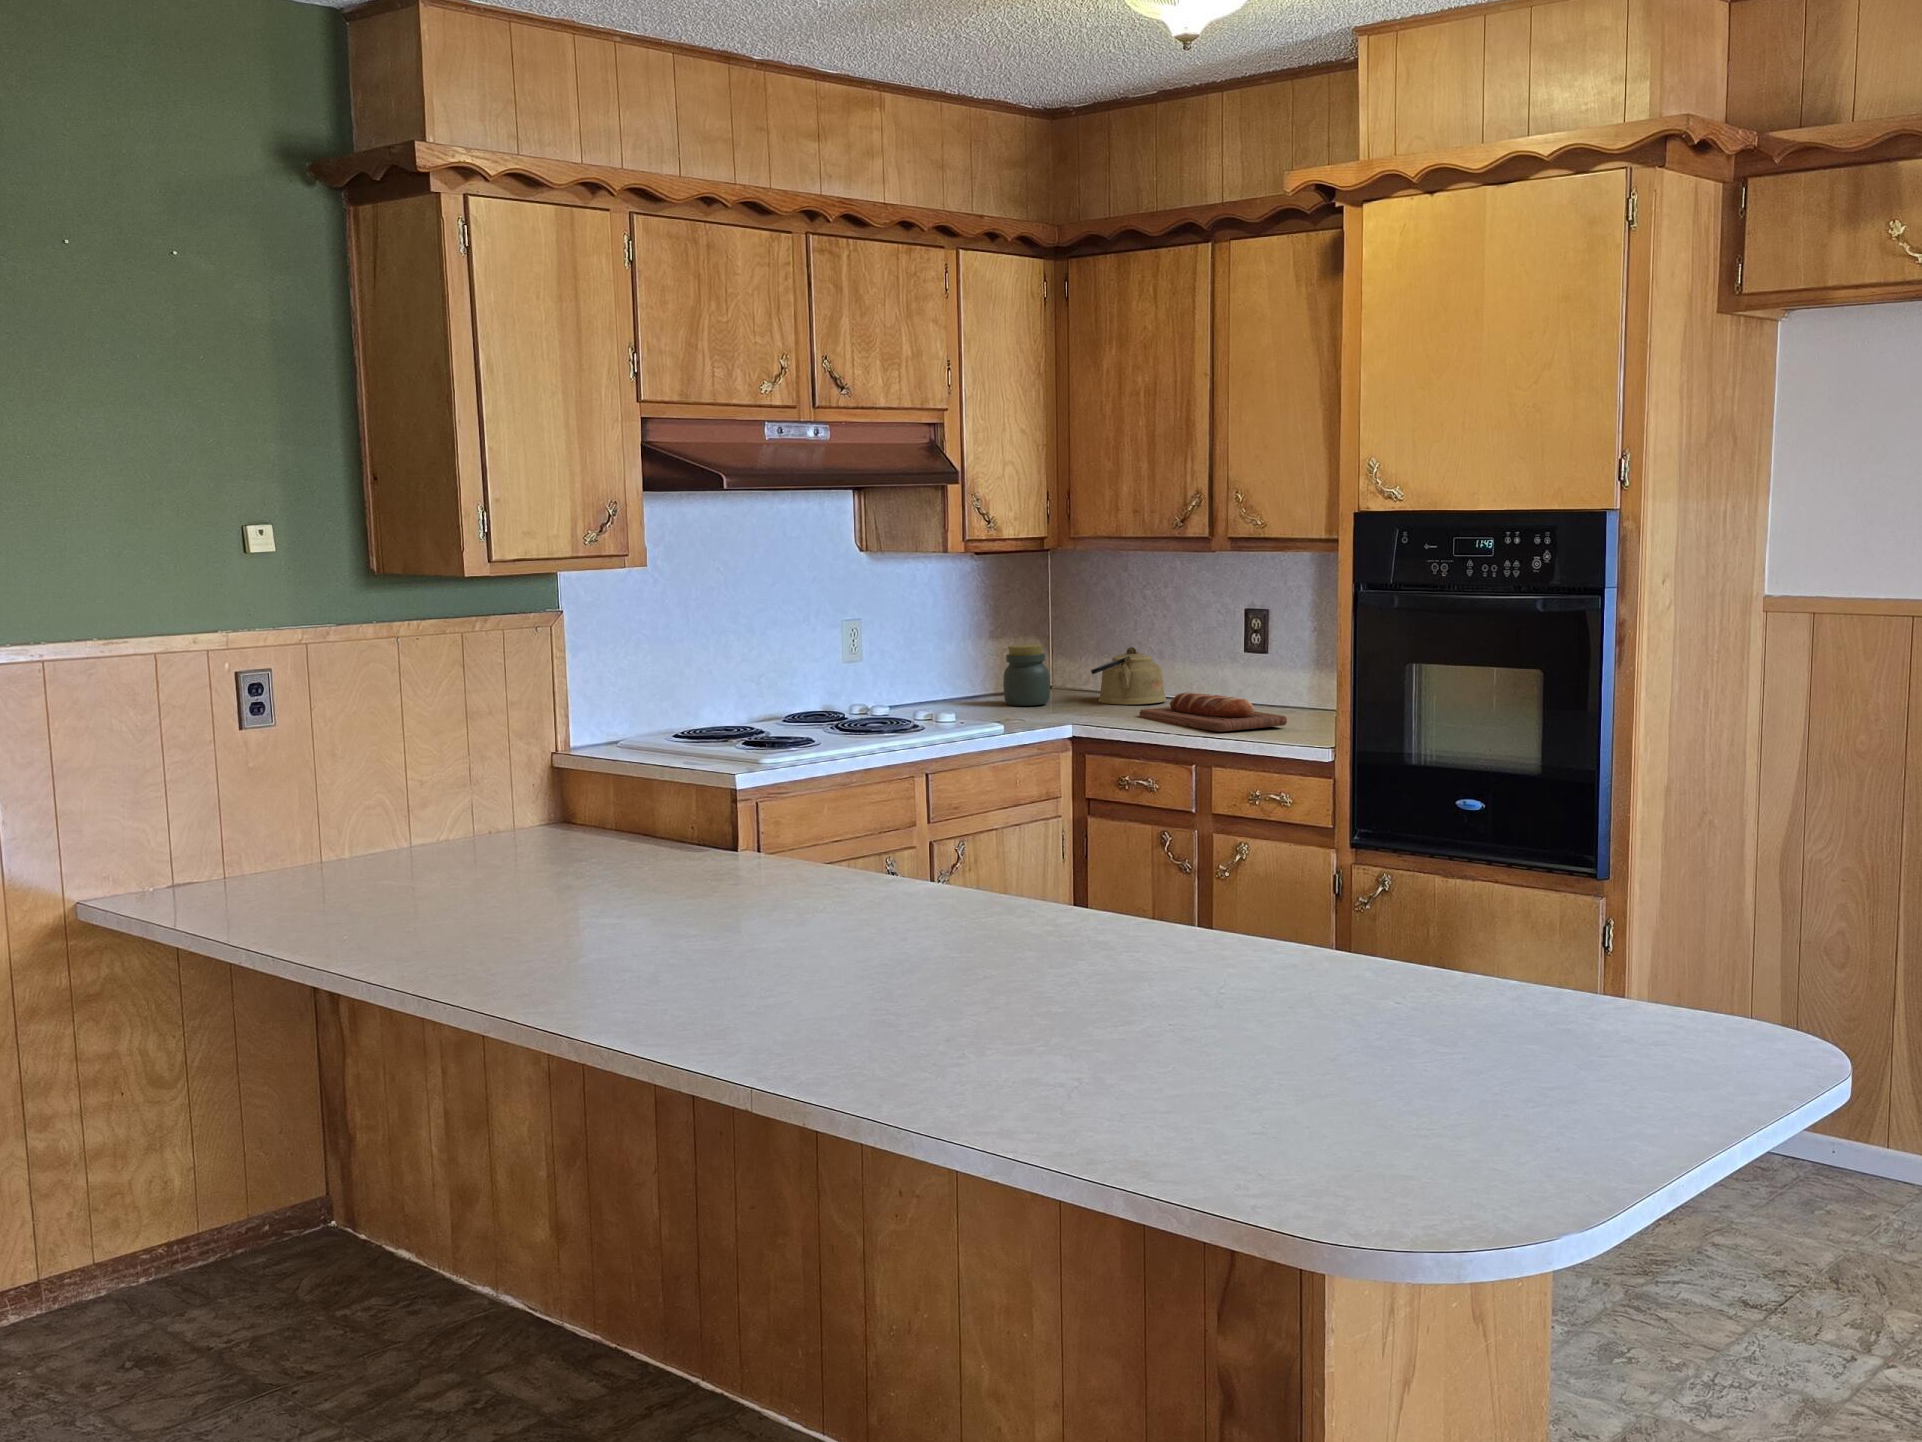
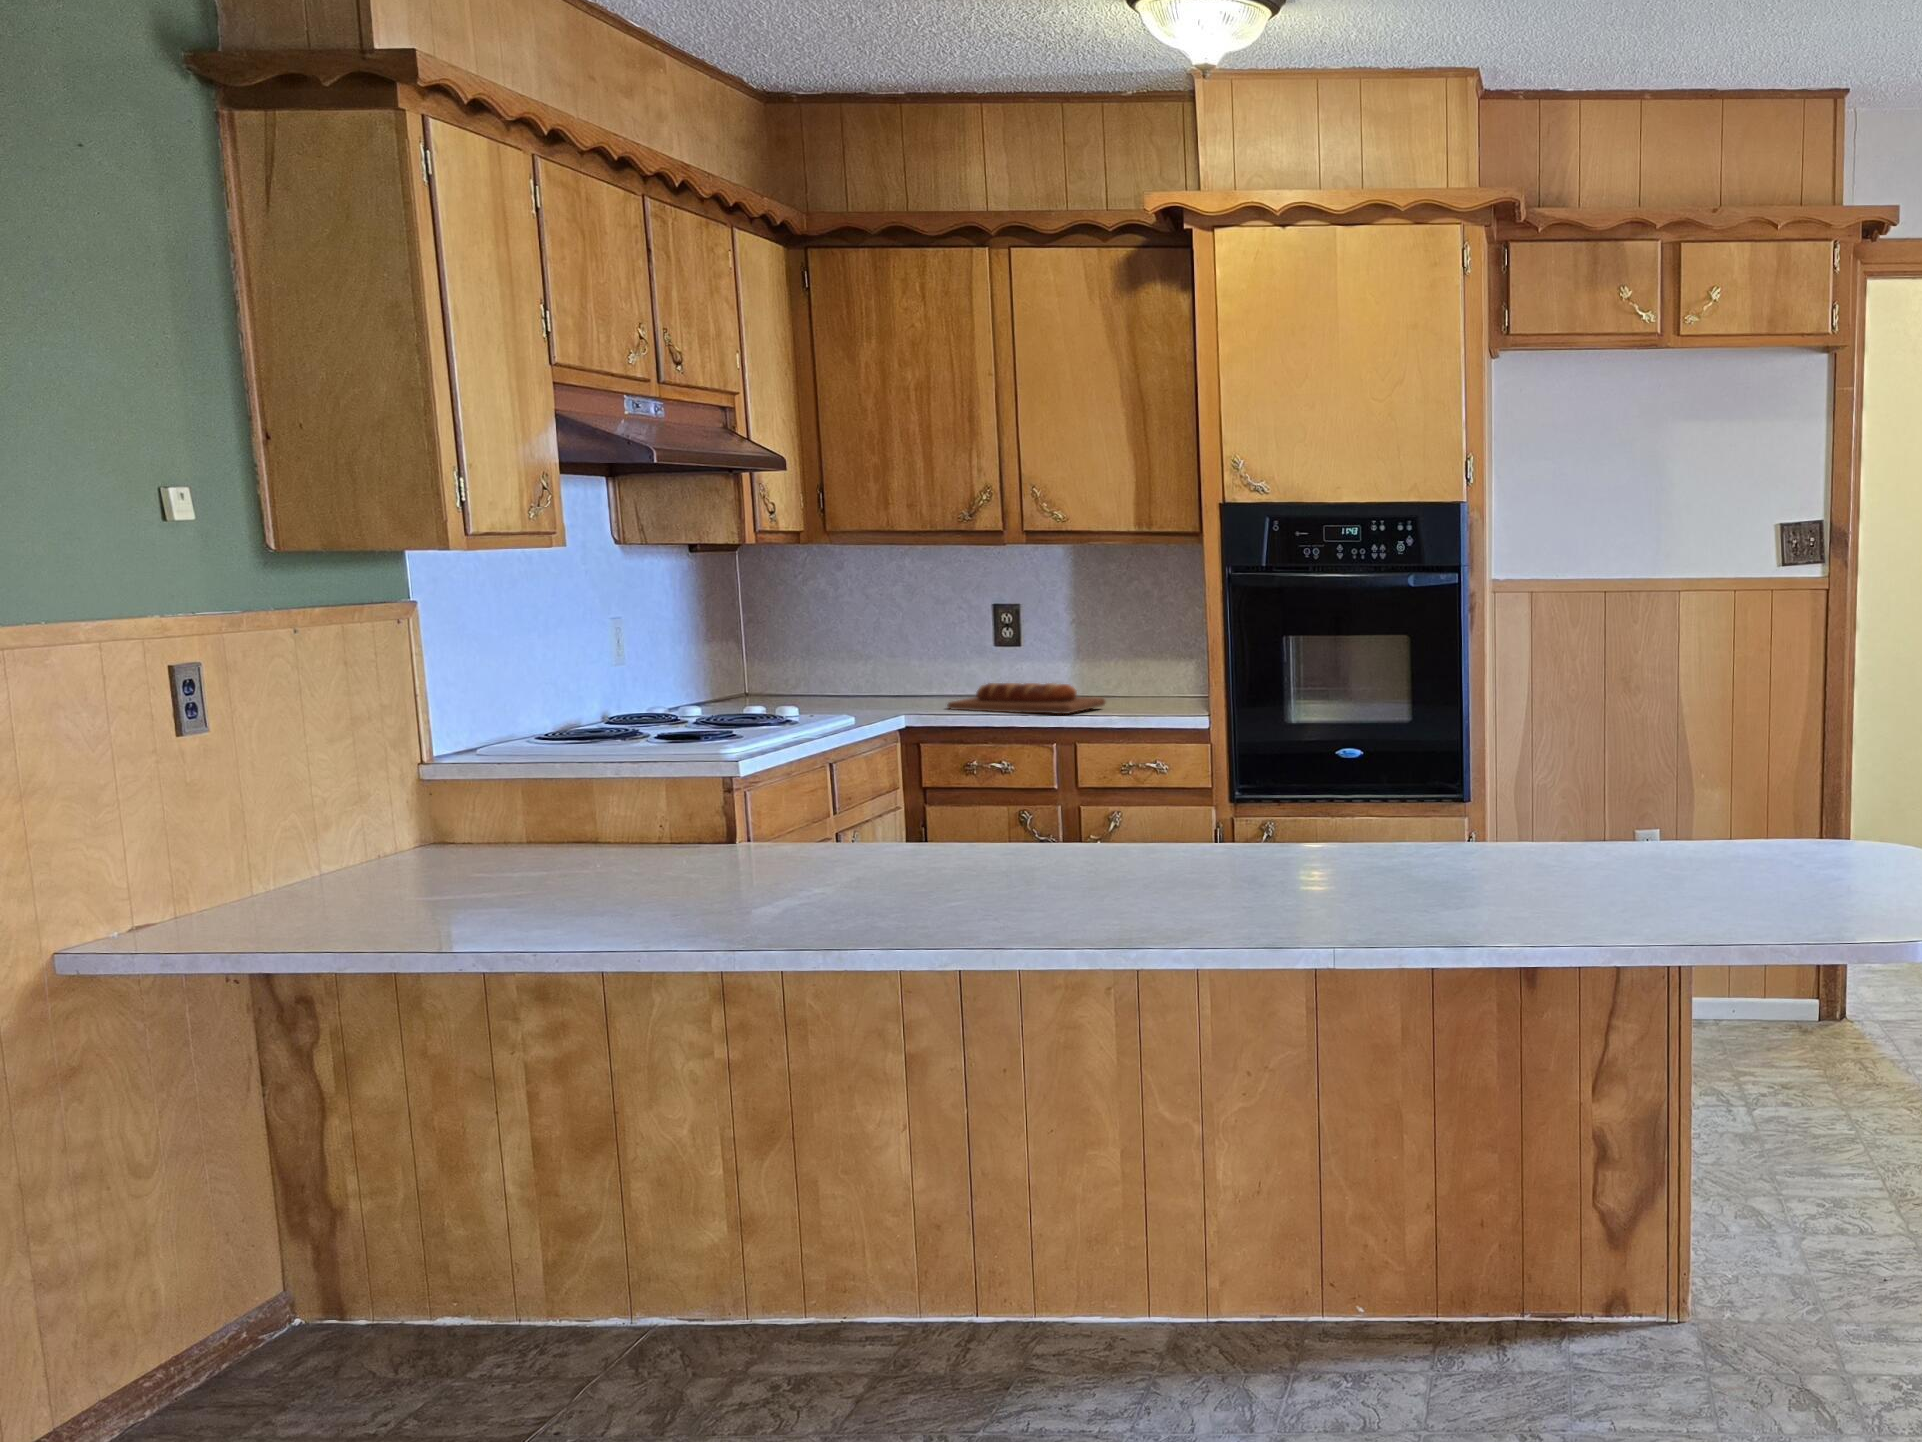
jar: present [1003,644,1050,706] -> none [777,645,829,709]
kettle: present [1091,647,1166,705] -> none [848,646,928,702]

